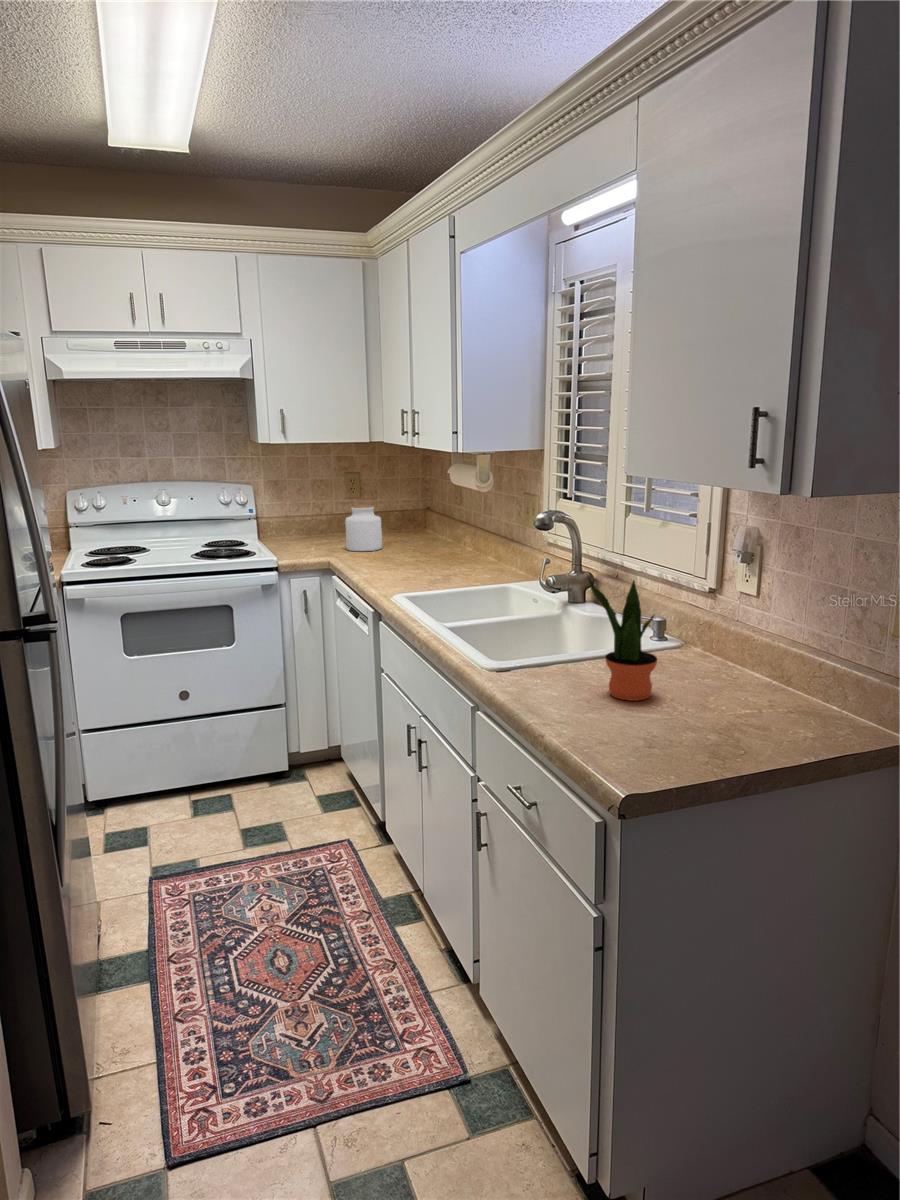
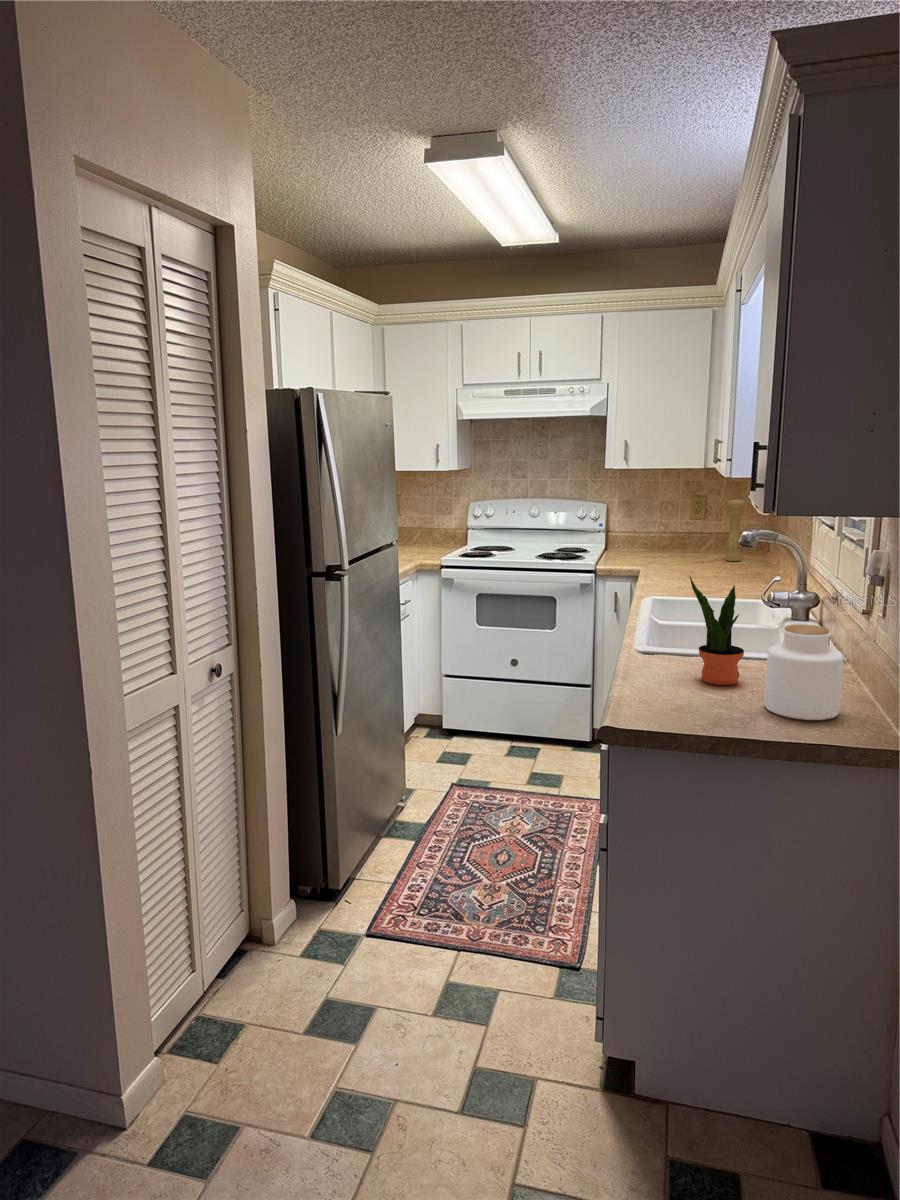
pepper mill: none [398,473,416,541] -> present [725,499,744,561]
jar: present [345,505,382,551] -> present [764,624,843,720]

